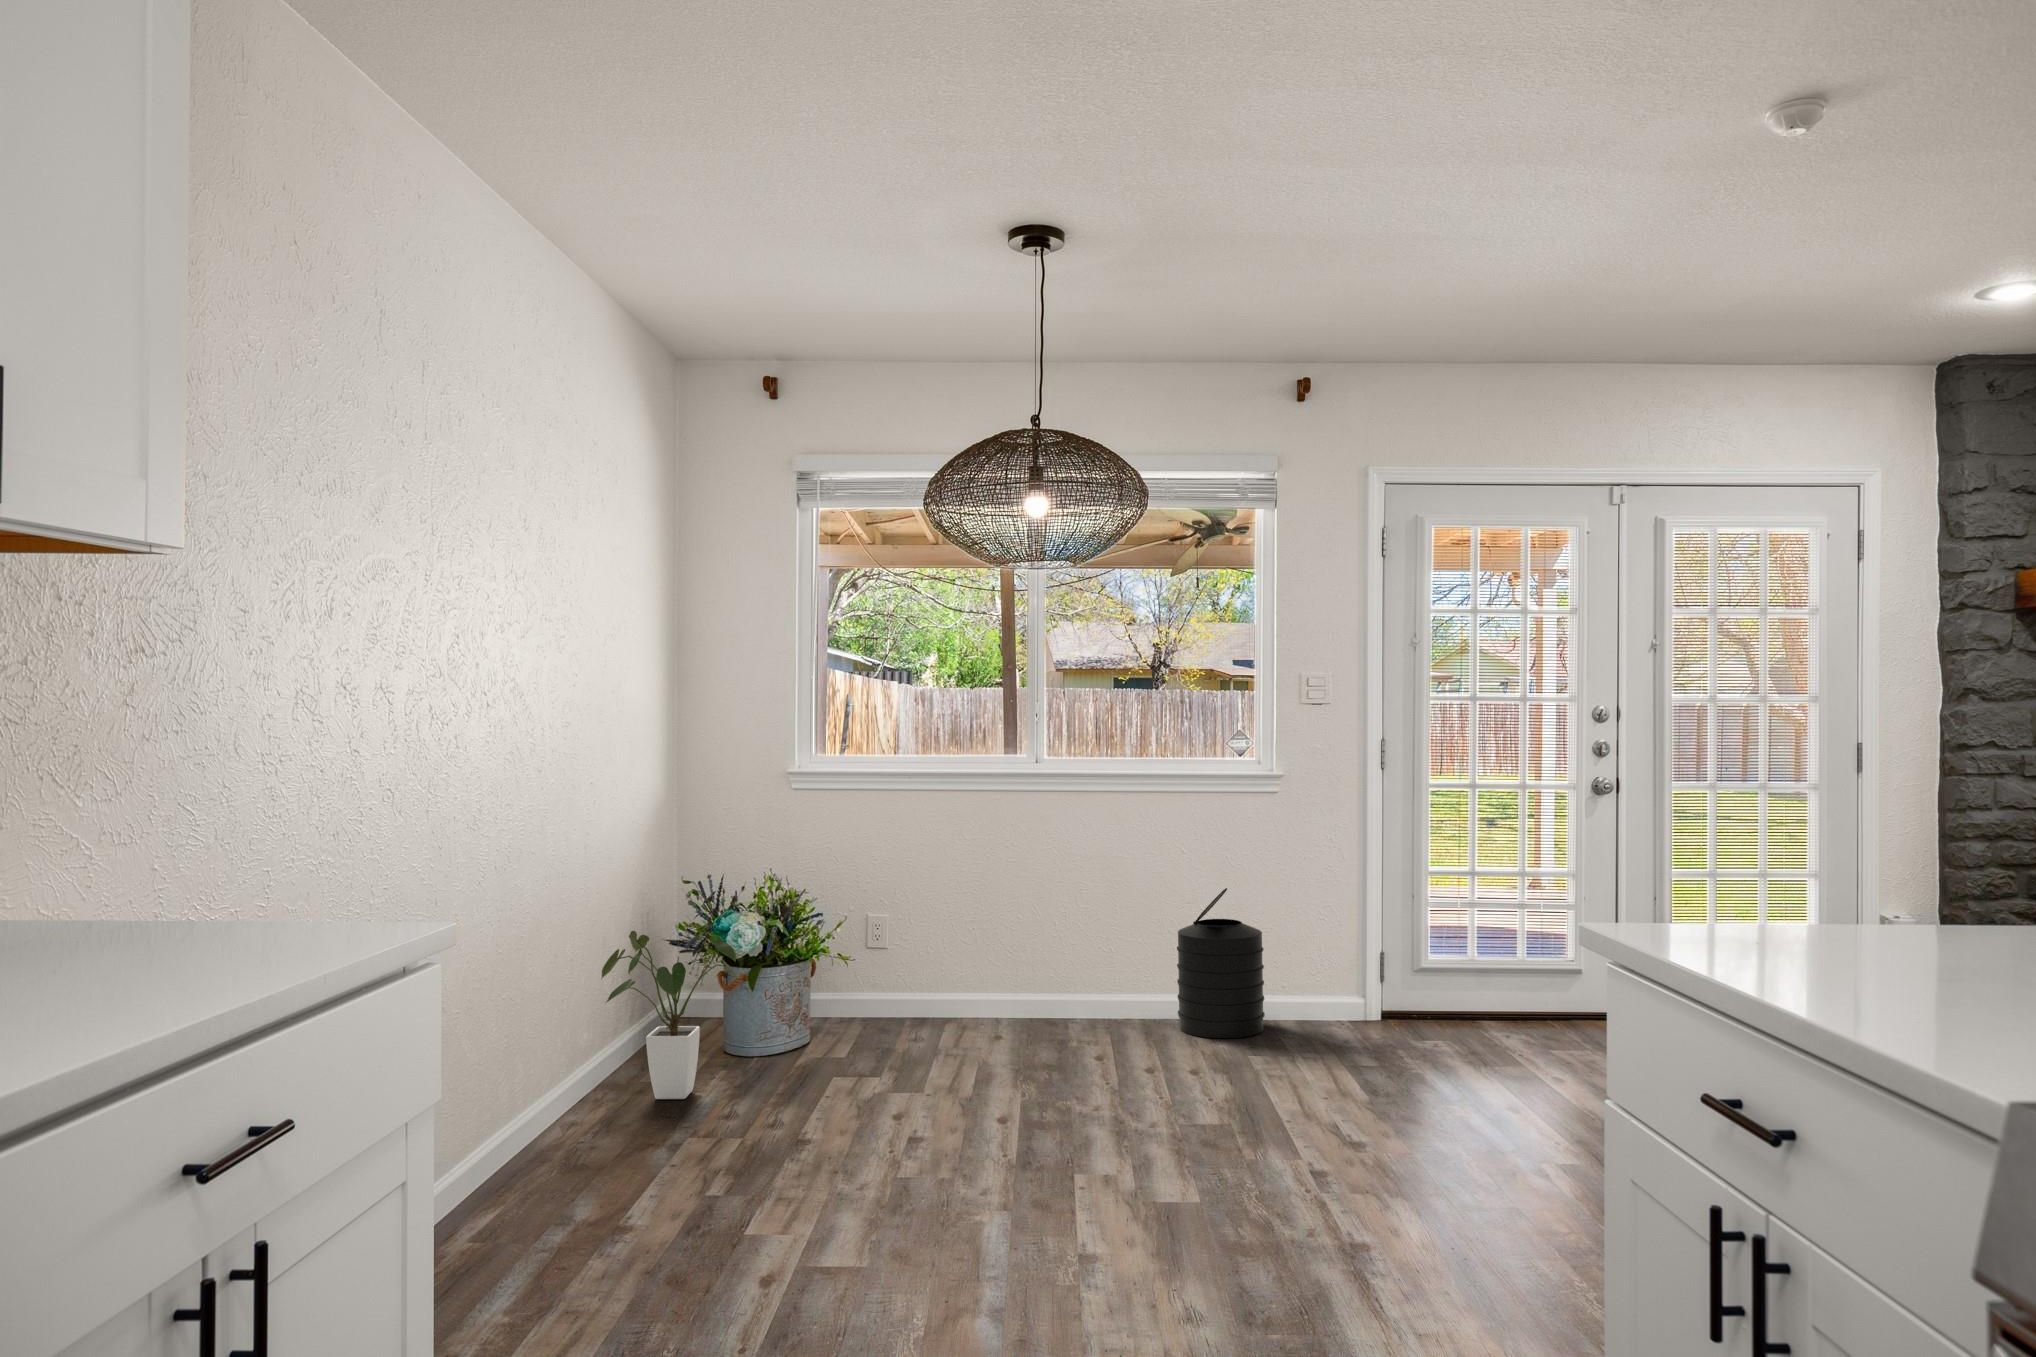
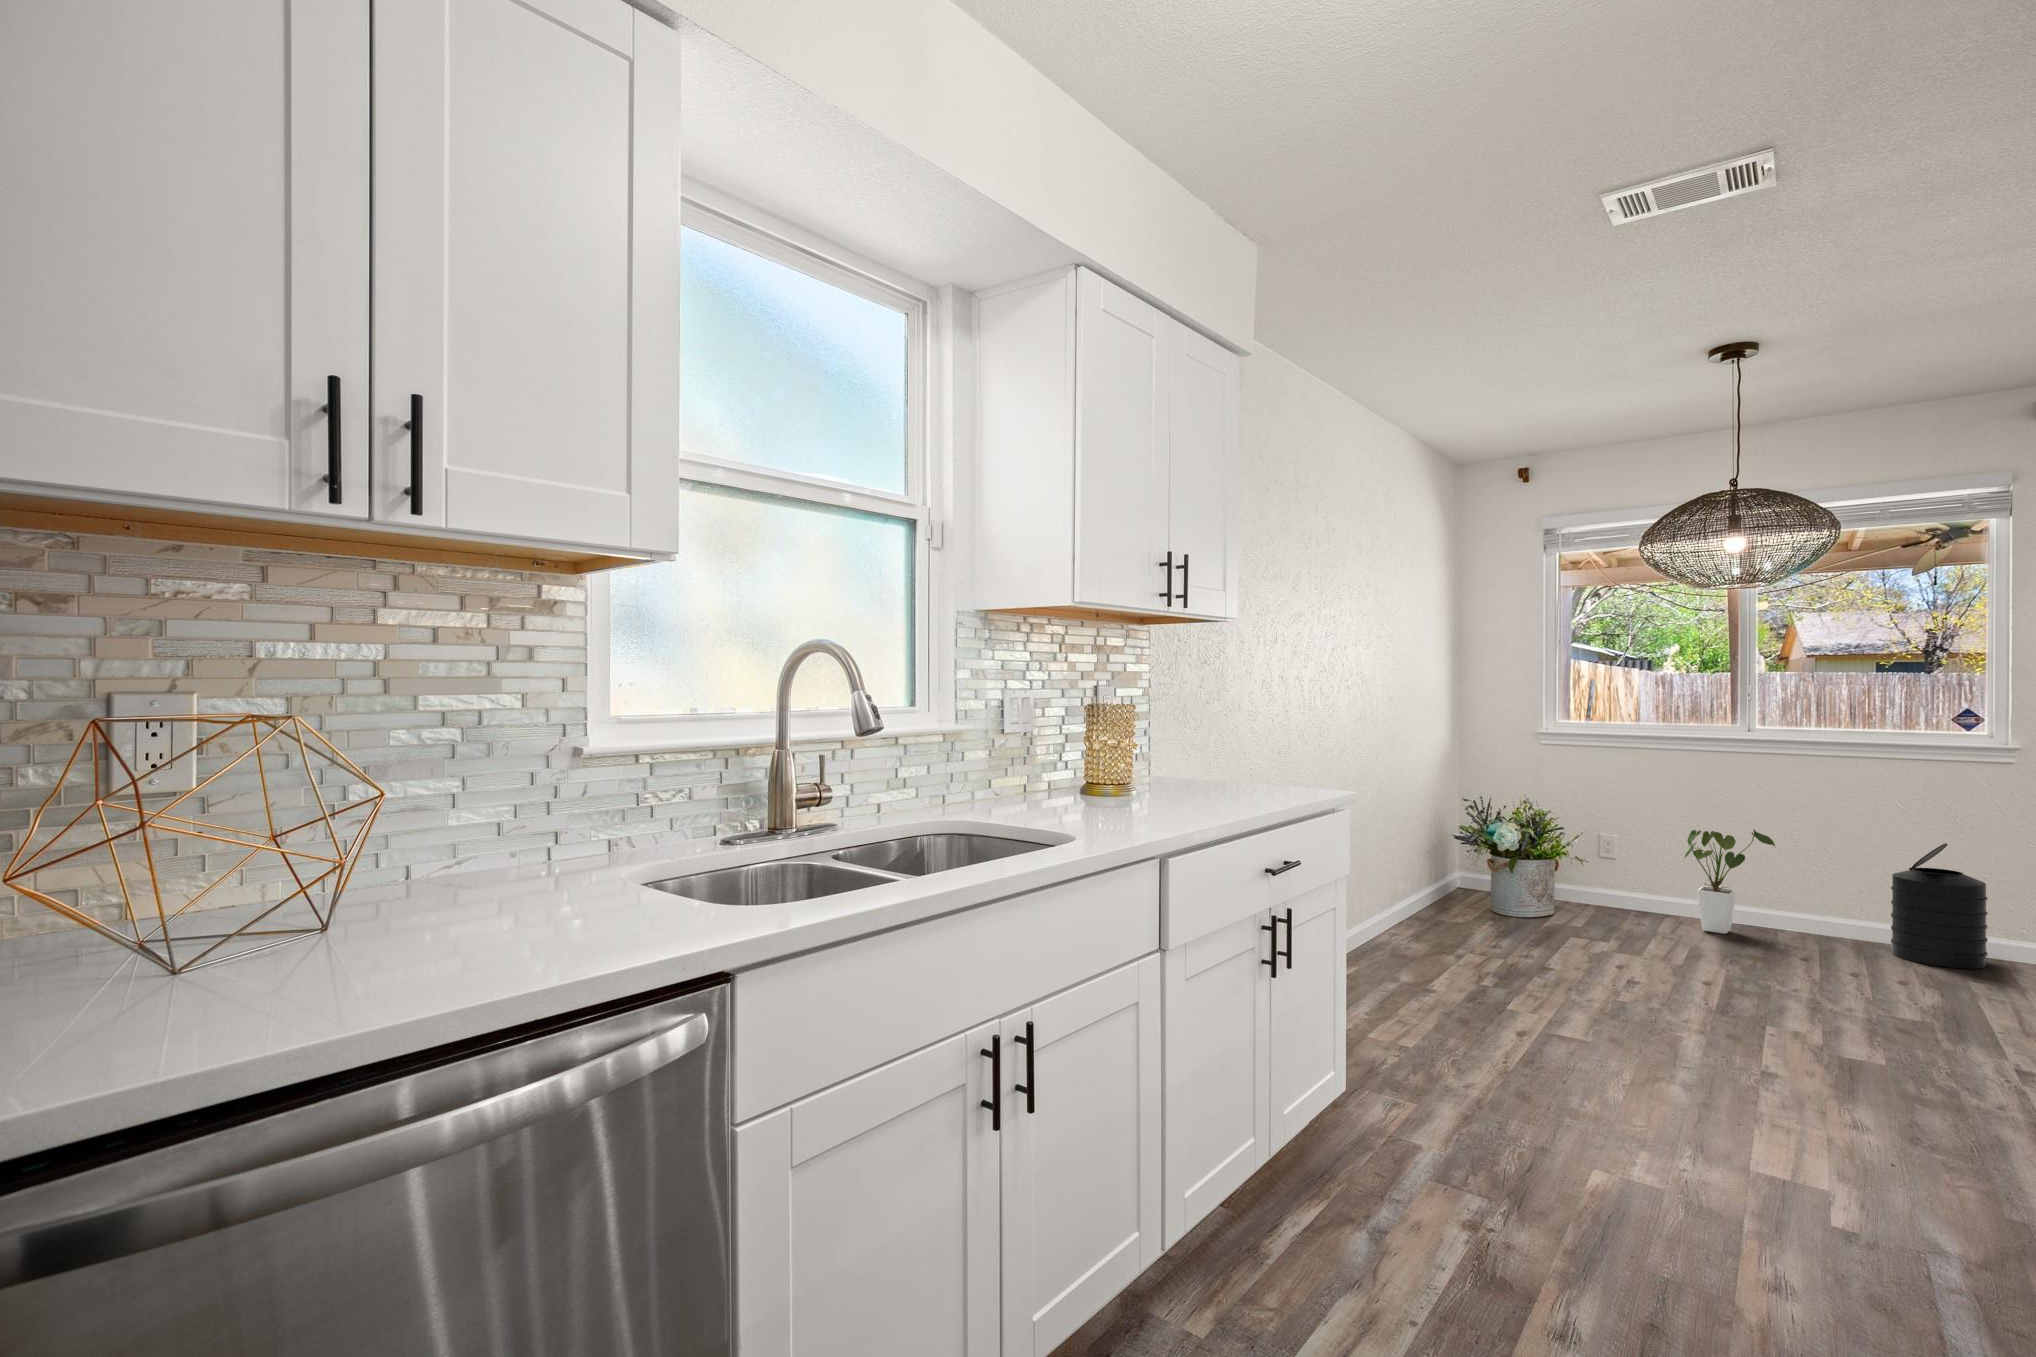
house plant: present [601,931,738,1099] -> present [1684,829,1775,934]

